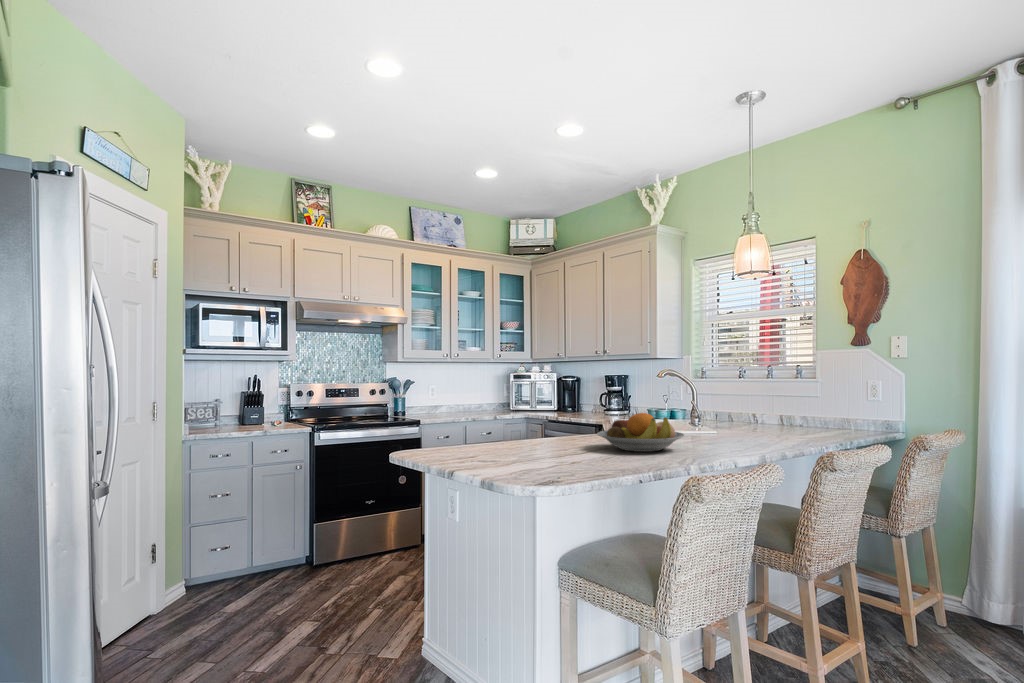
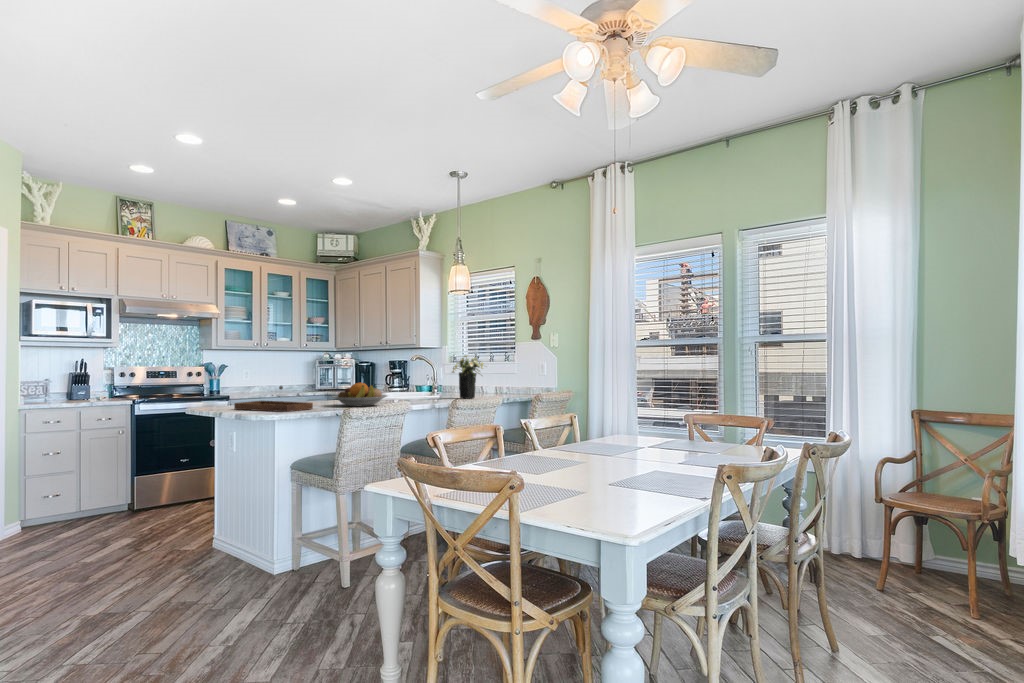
flower arrangement: none [738,365,797,432] -> present [452,355,484,399]
tray: none [462,420,585,468] -> present [234,386,313,412]

